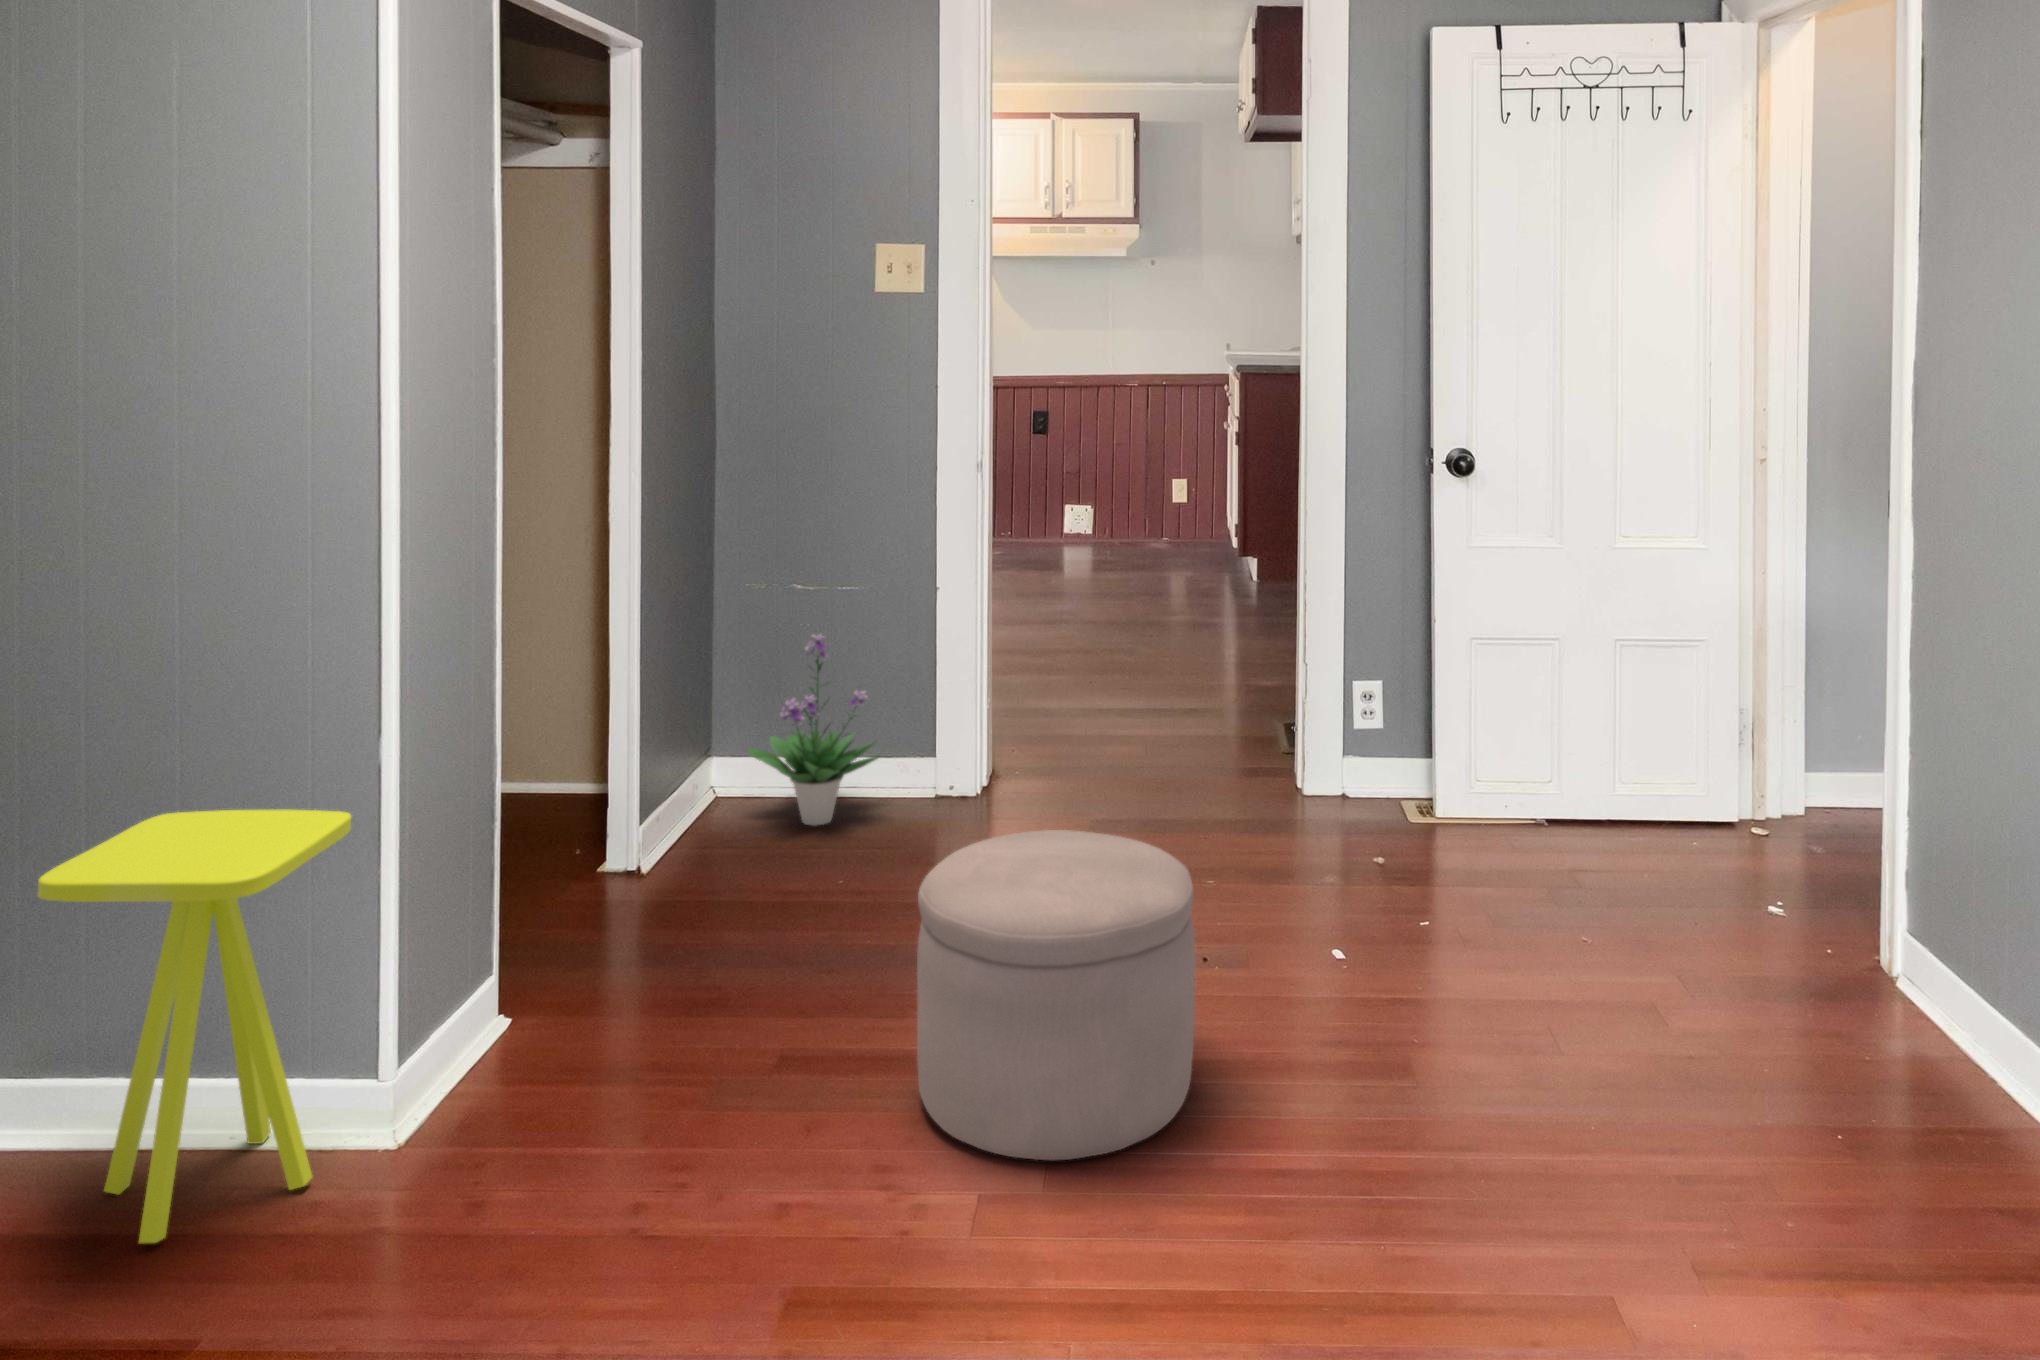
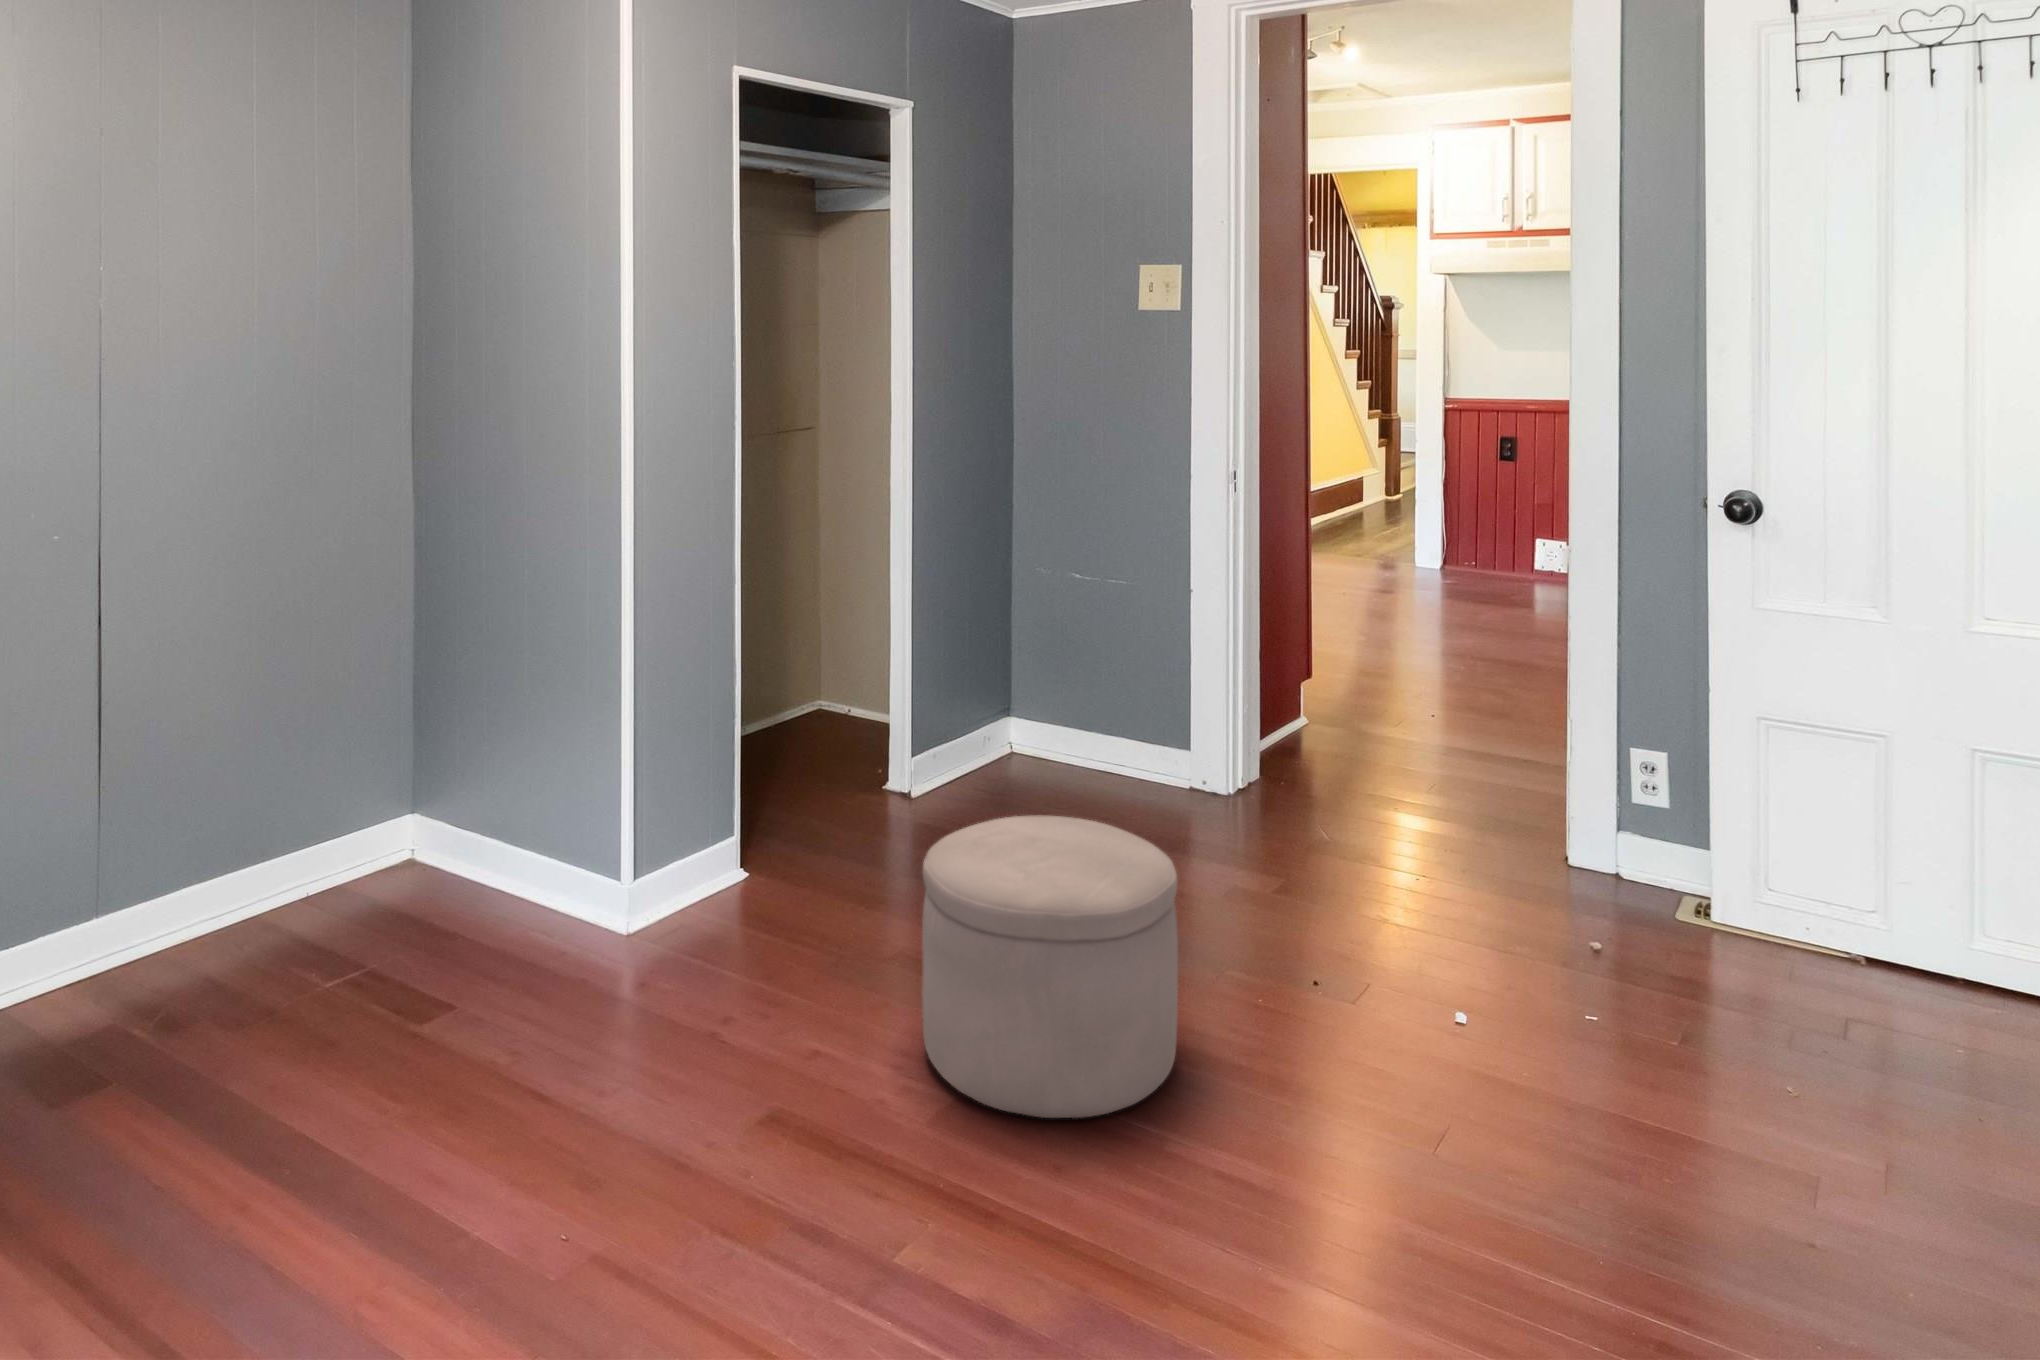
potted plant: present [748,635,879,826] -> none [1014,620,1132,792]
side table: present [37,809,351,1243] -> none [387,681,577,960]

